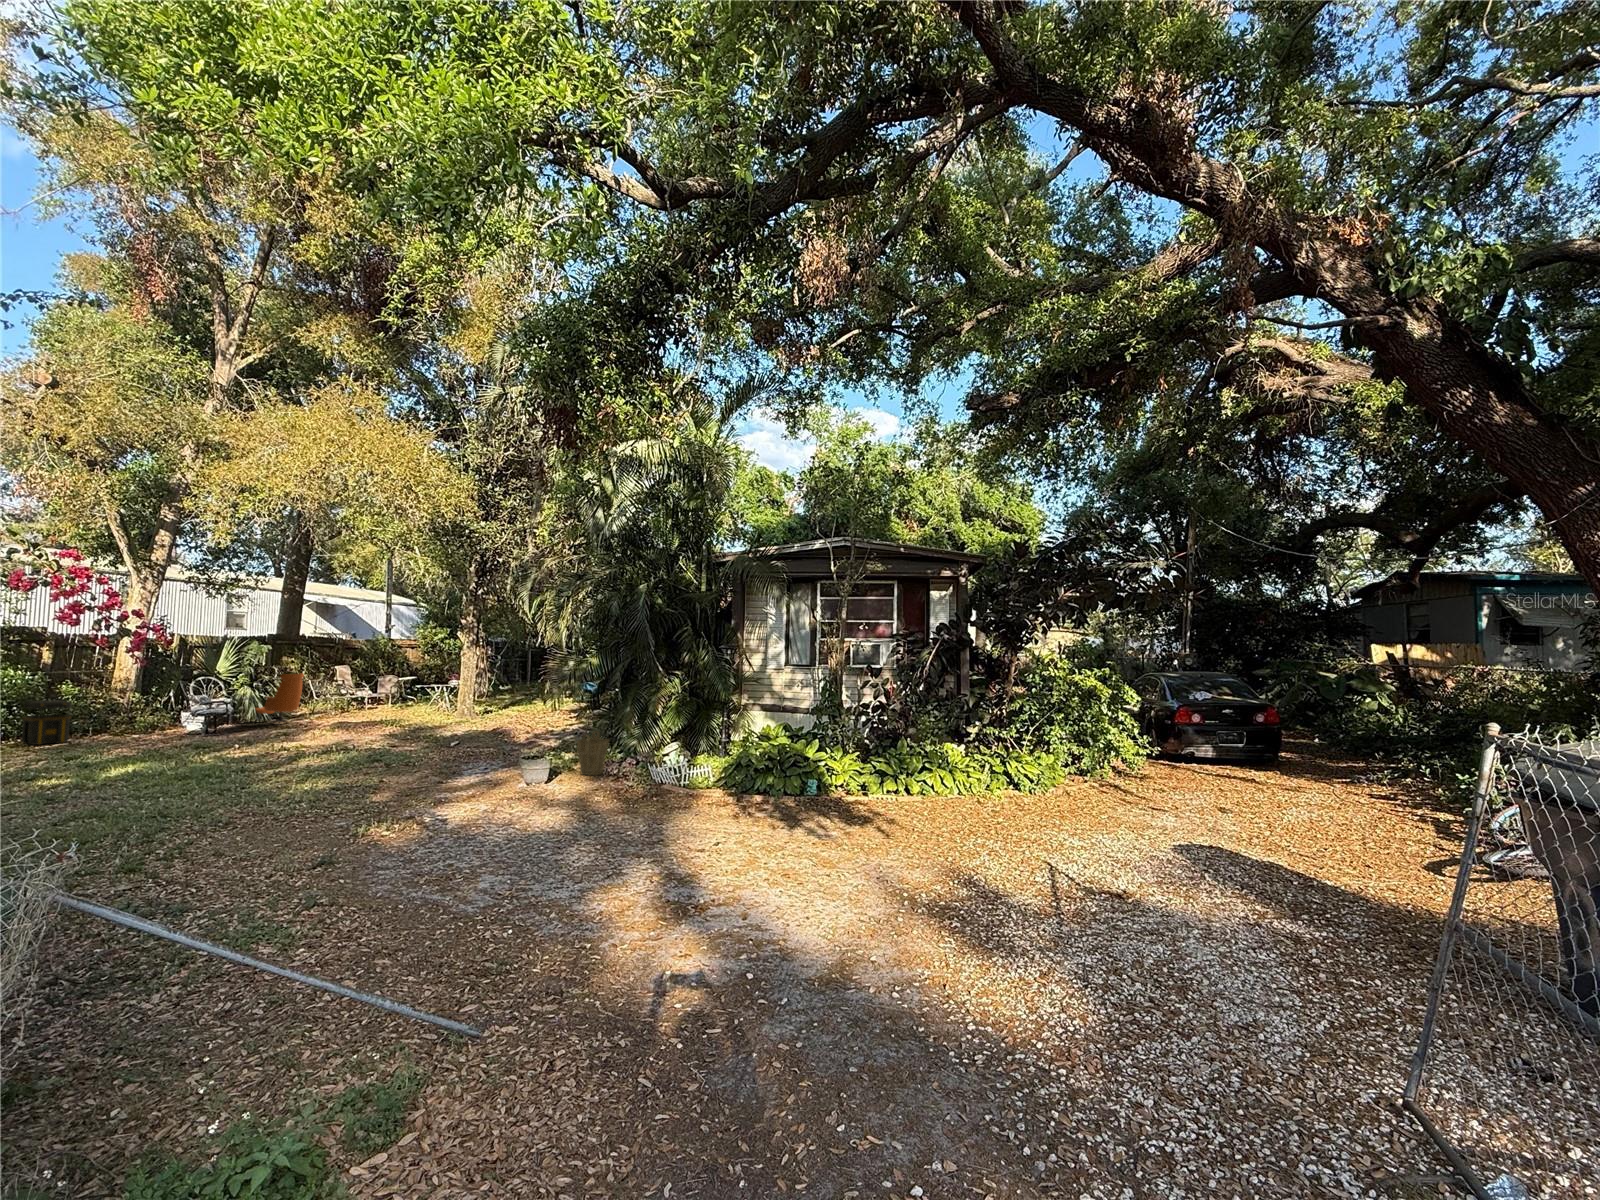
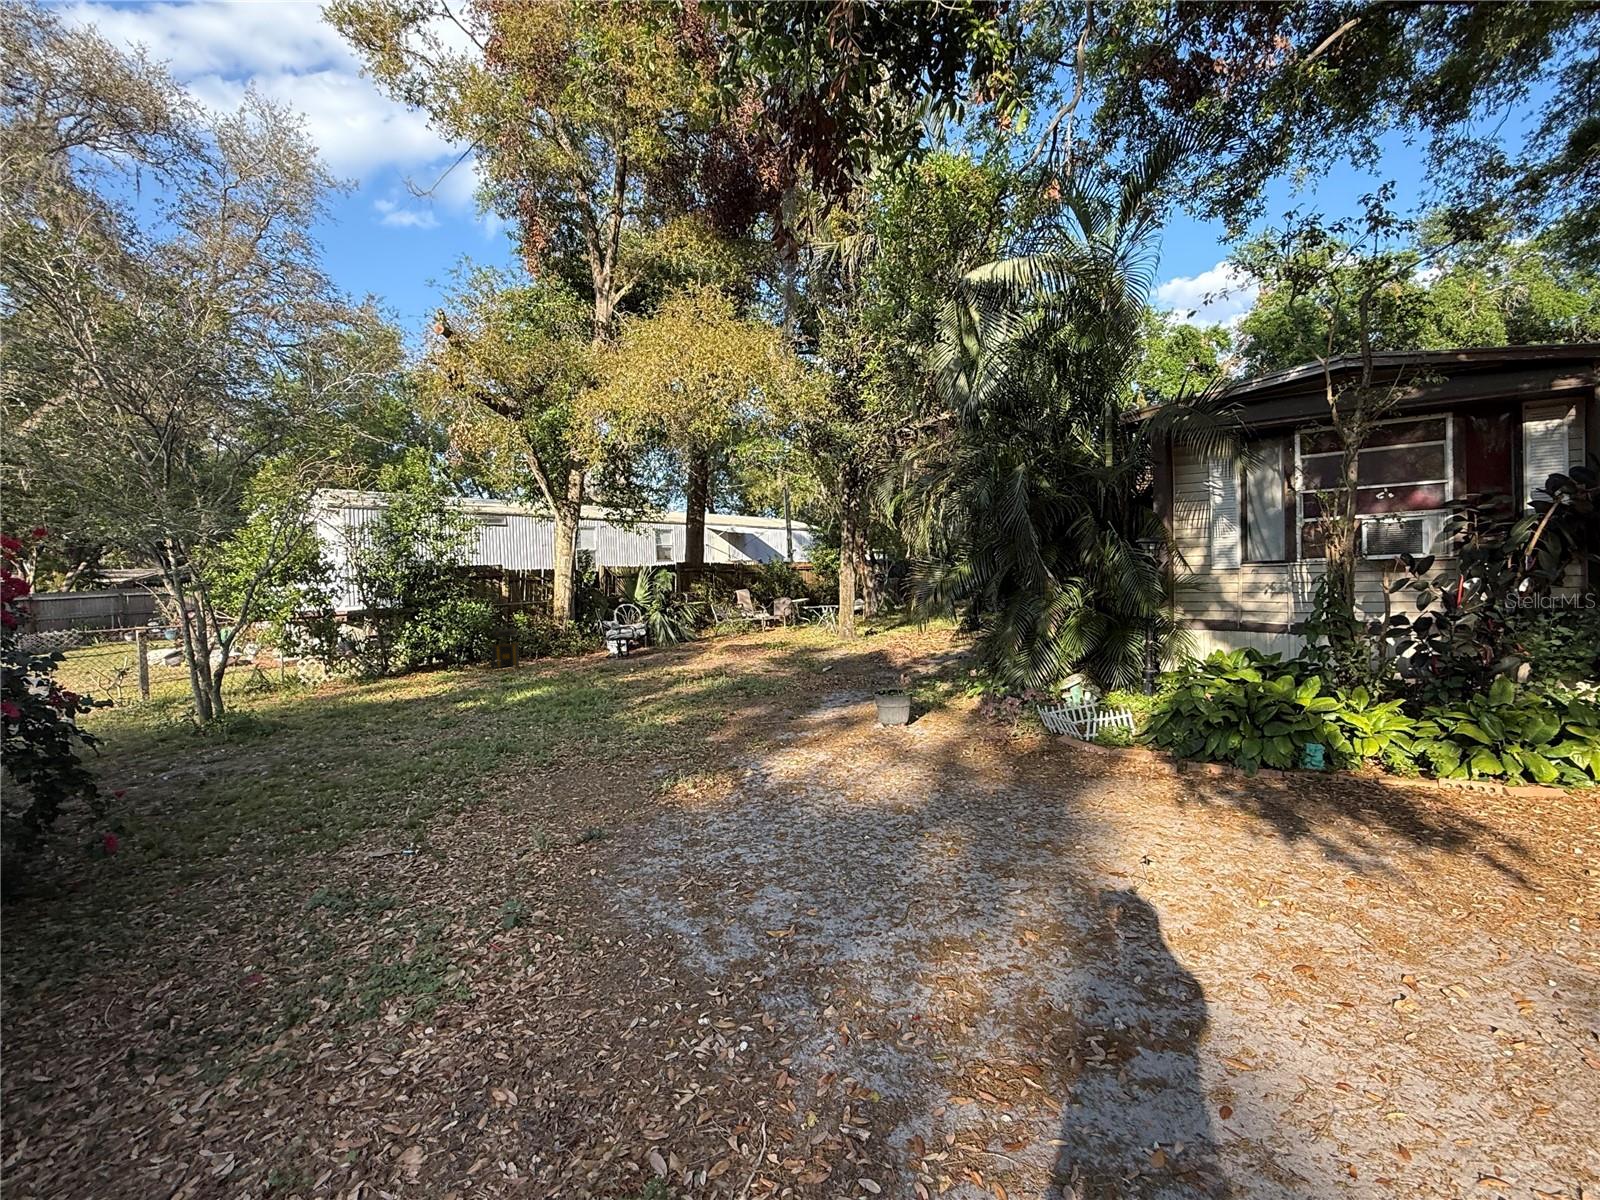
lounge chair: present [255,673,304,724] -> none [659,598,697,649]
bucket: present [577,731,609,775] -> none [945,659,987,716]

